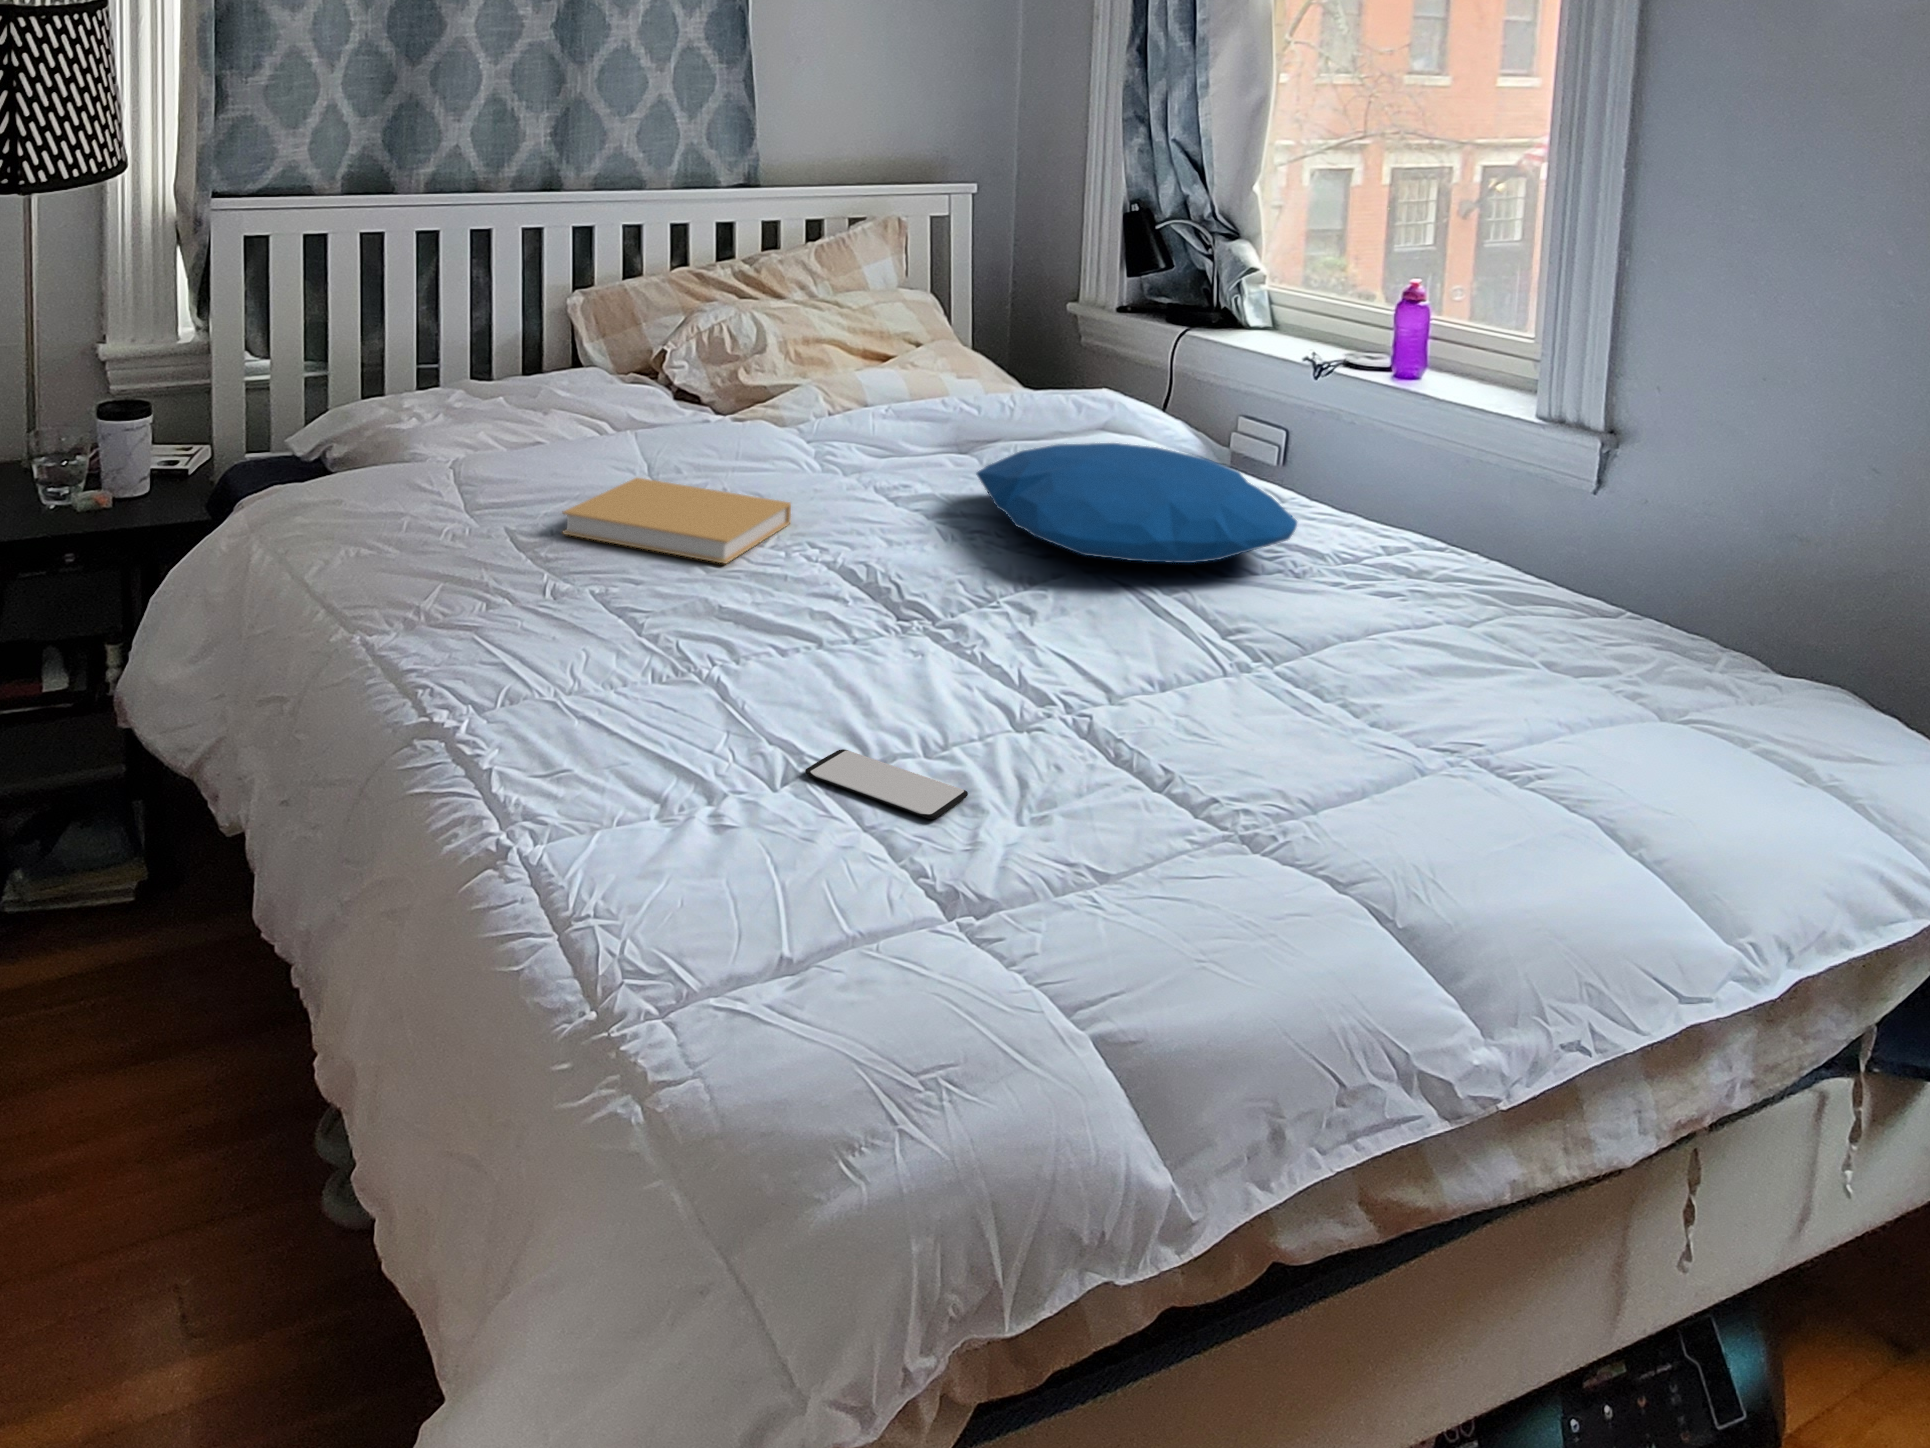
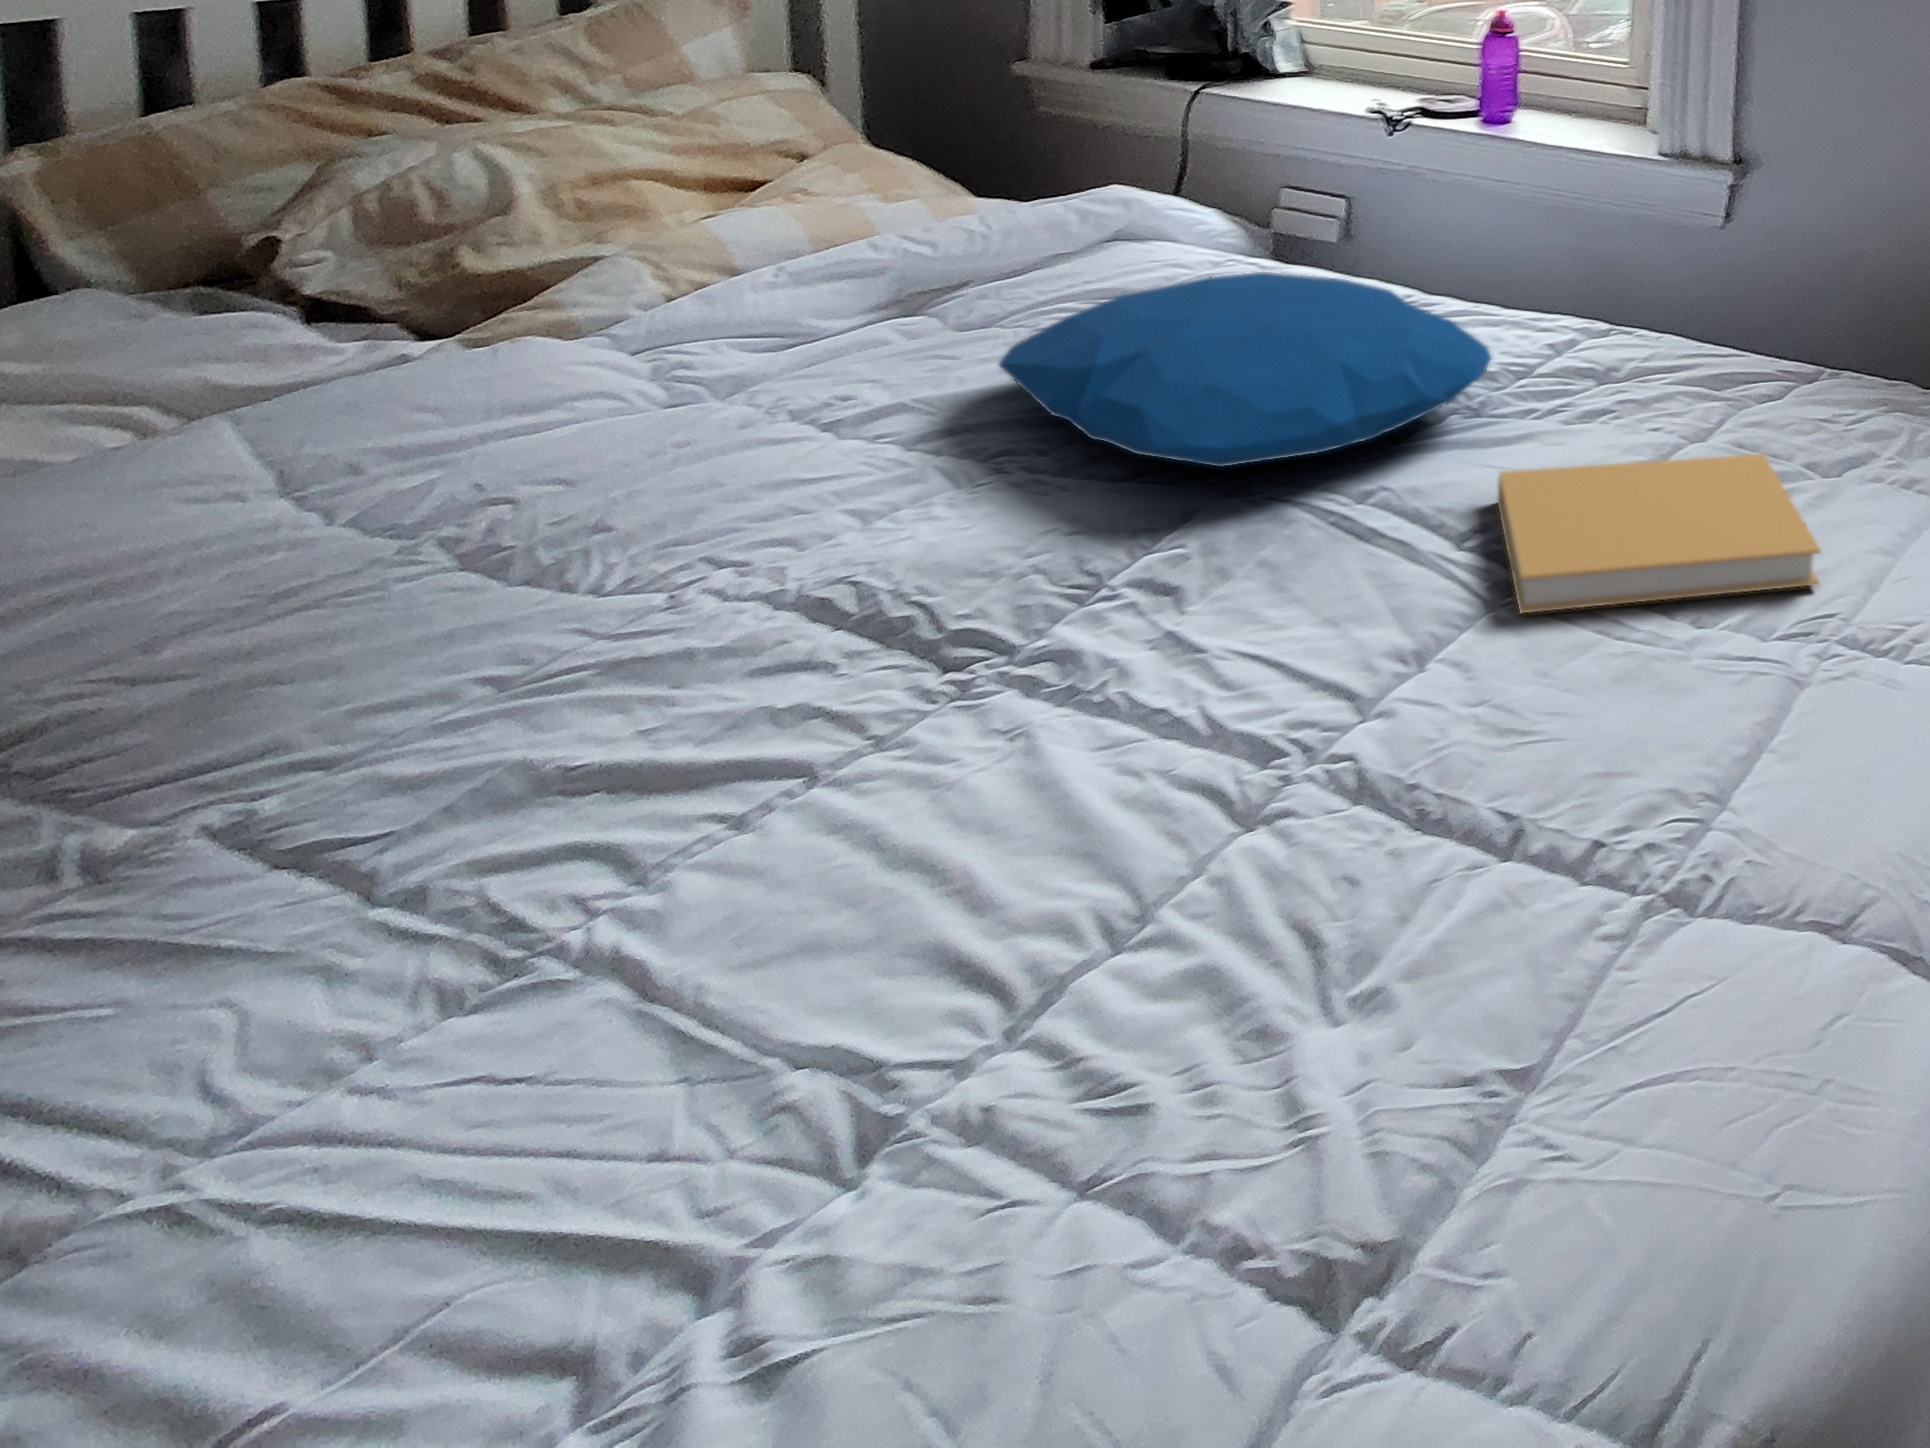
book: present [562,478,791,564] -> present [1498,454,1820,613]
smartphone: present [805,749,968,819] -> none [905,1011,1244,1124]

